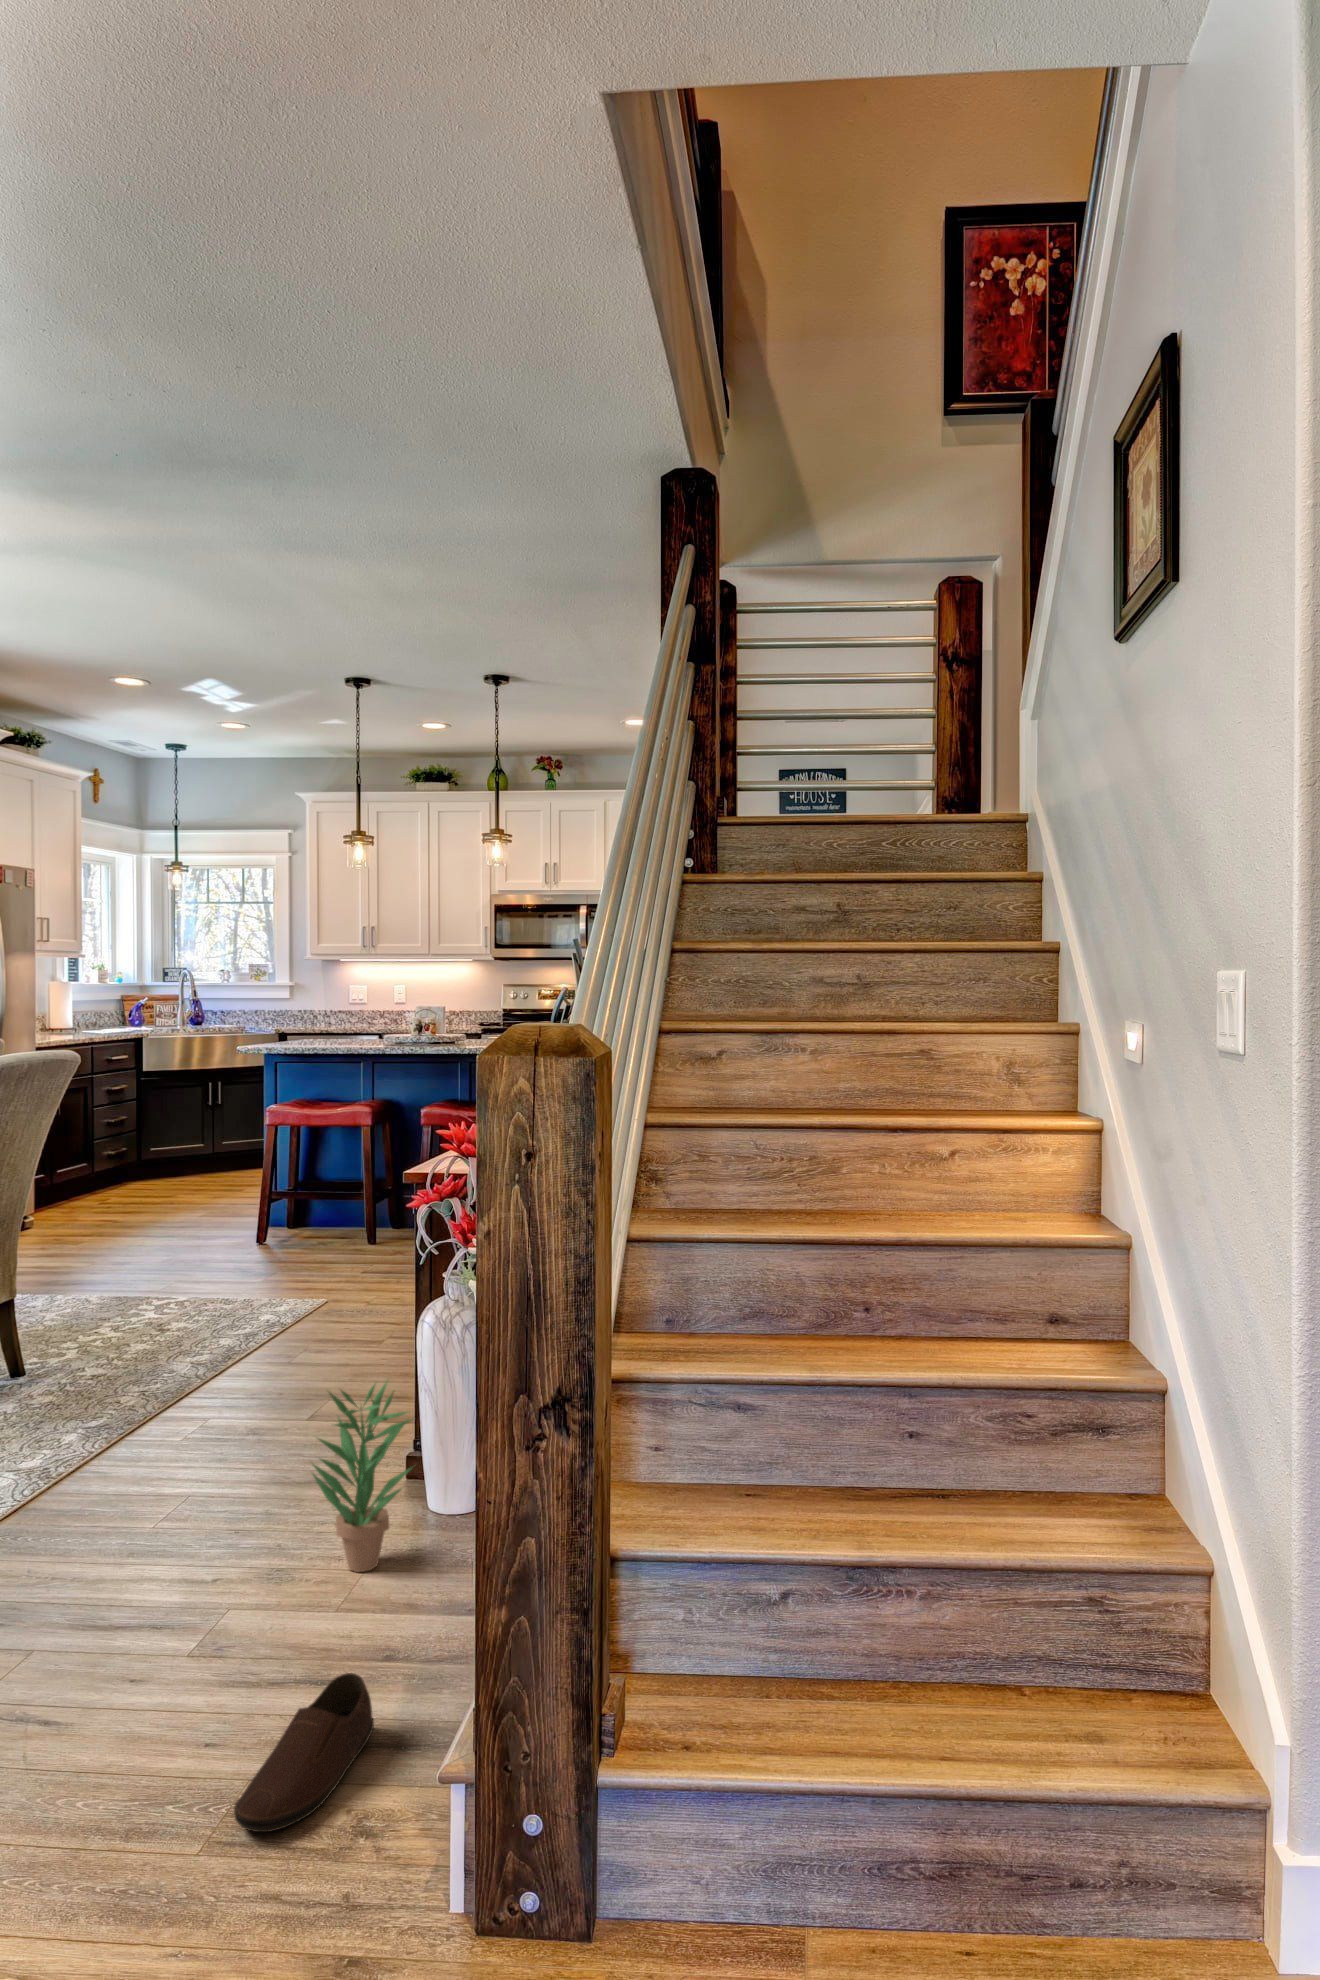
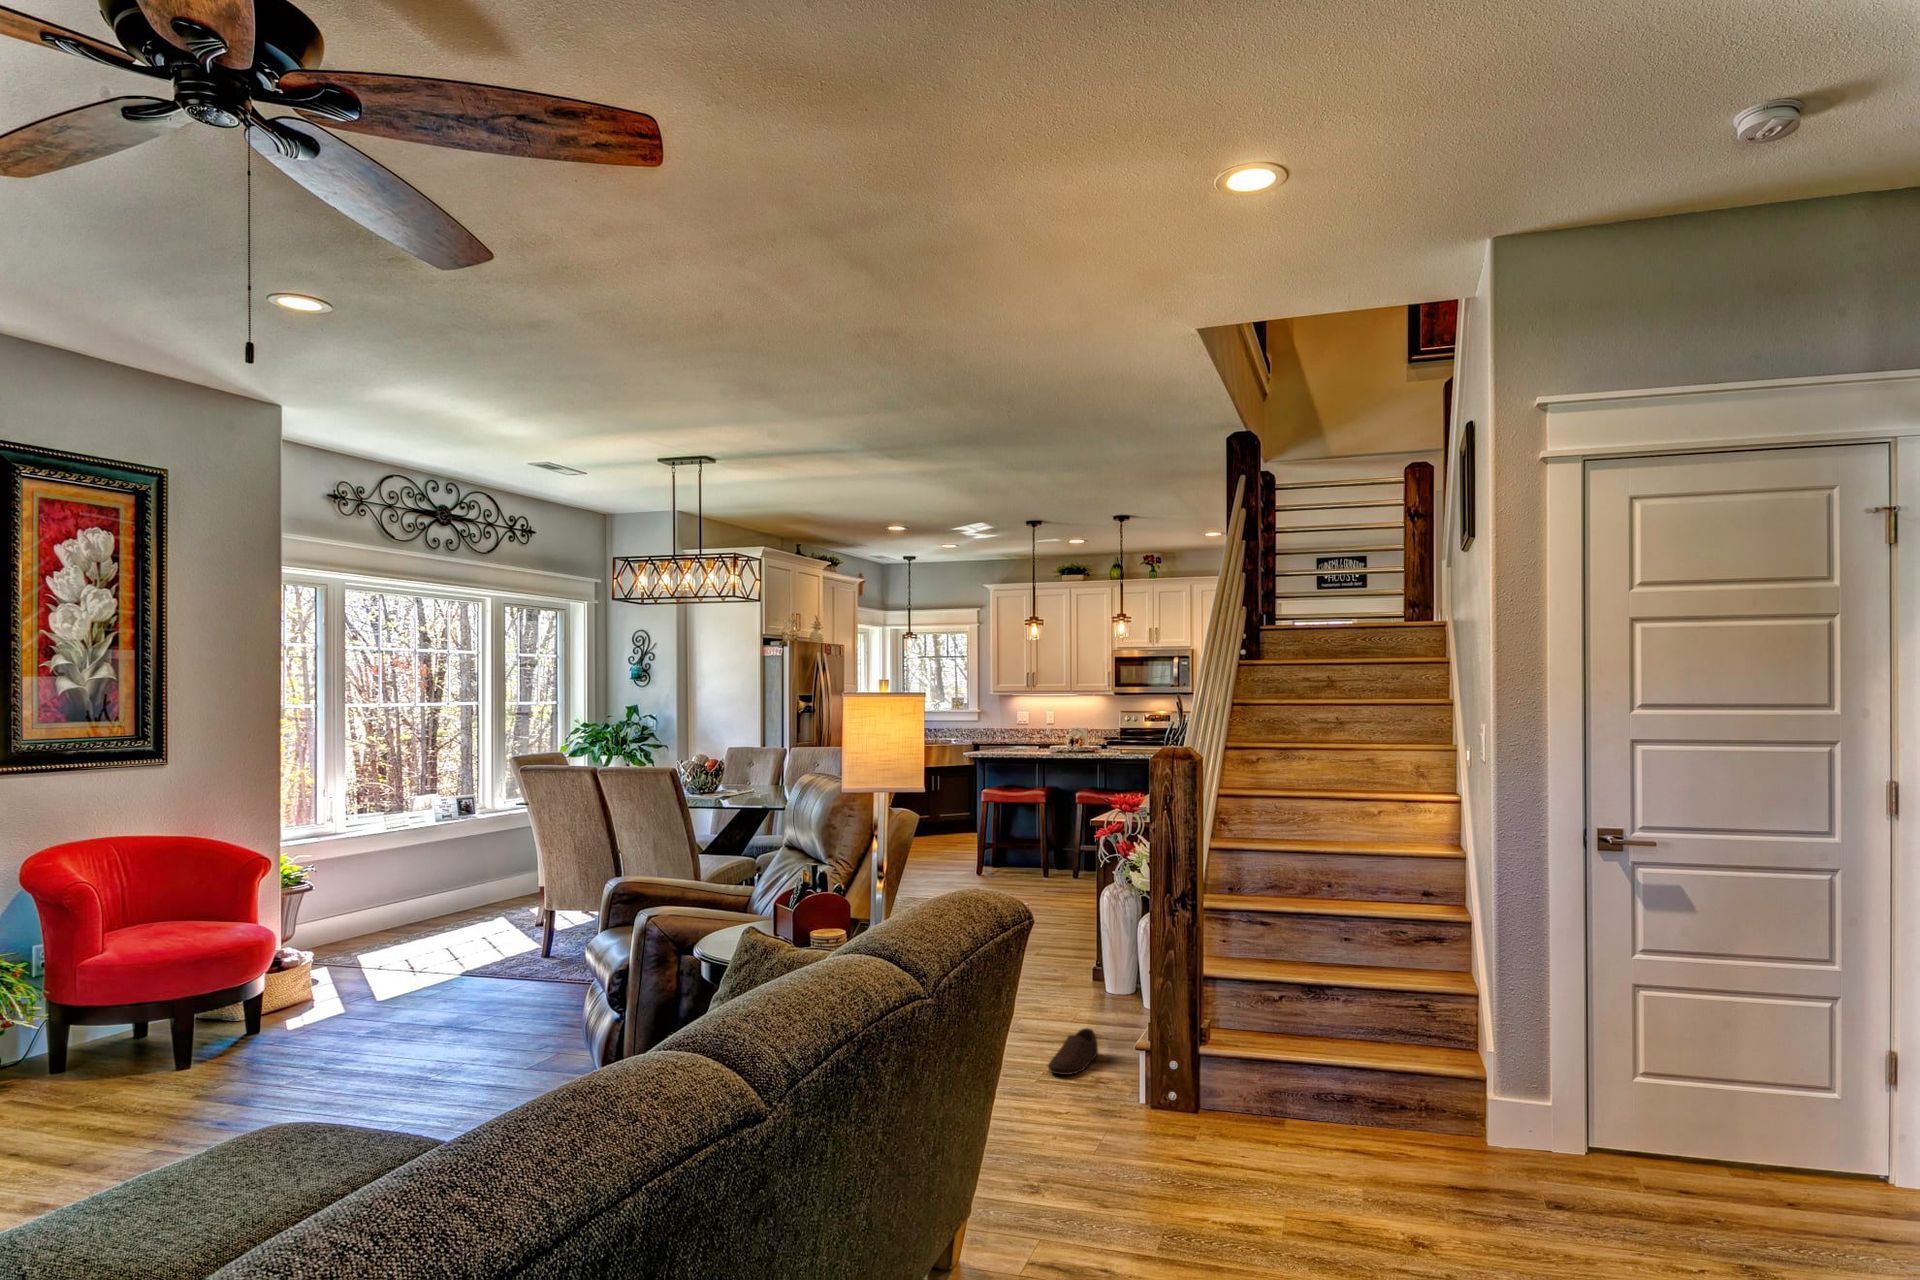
potted plant: present [313,1382,412,1572] -> none [1053,914,1106,1008]

